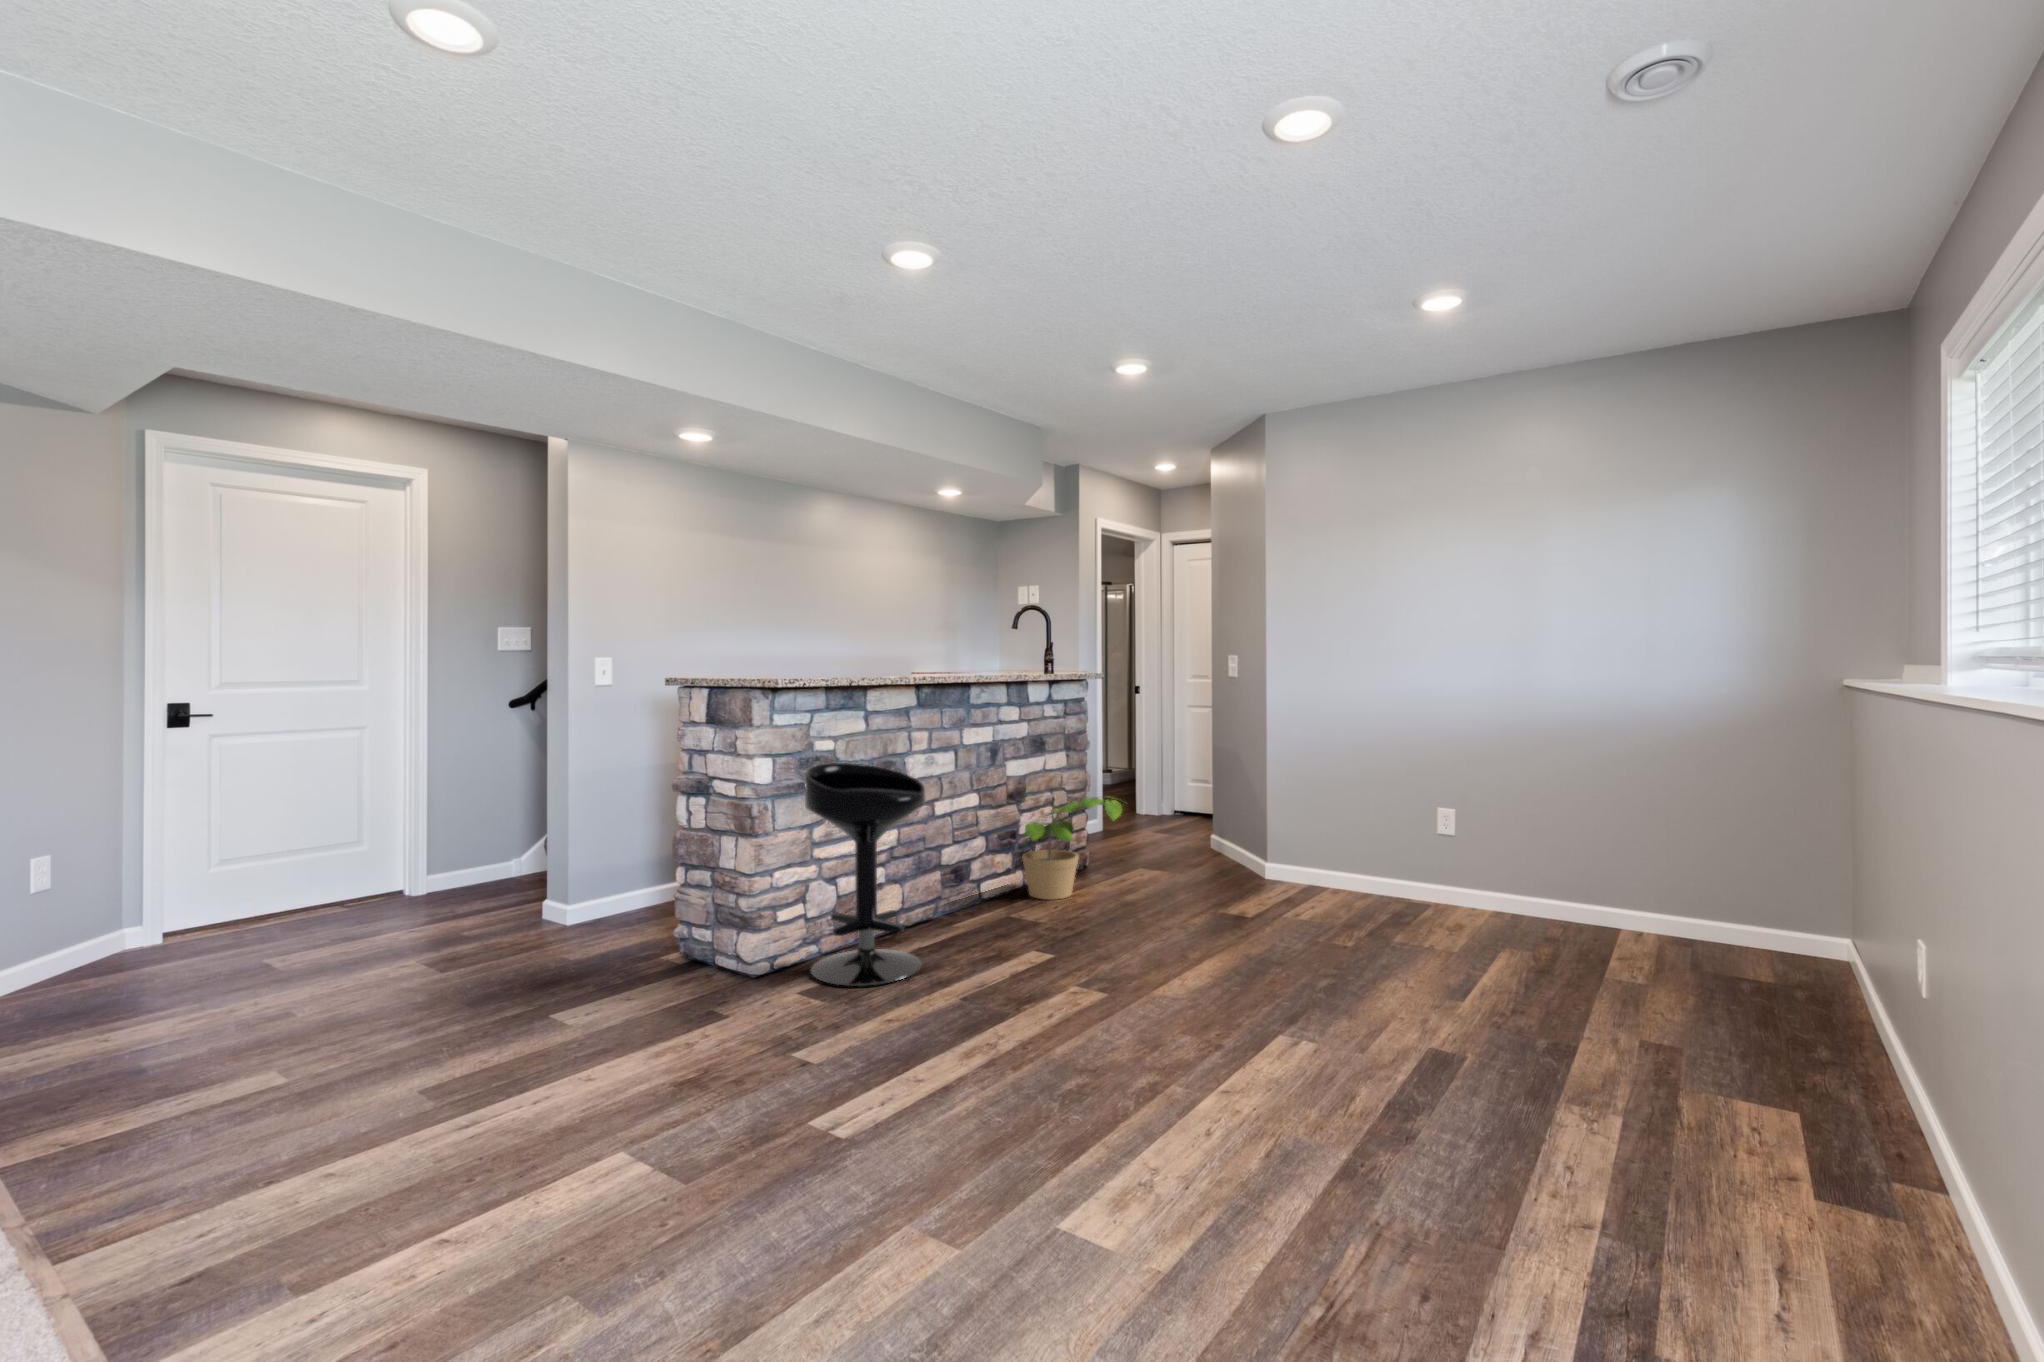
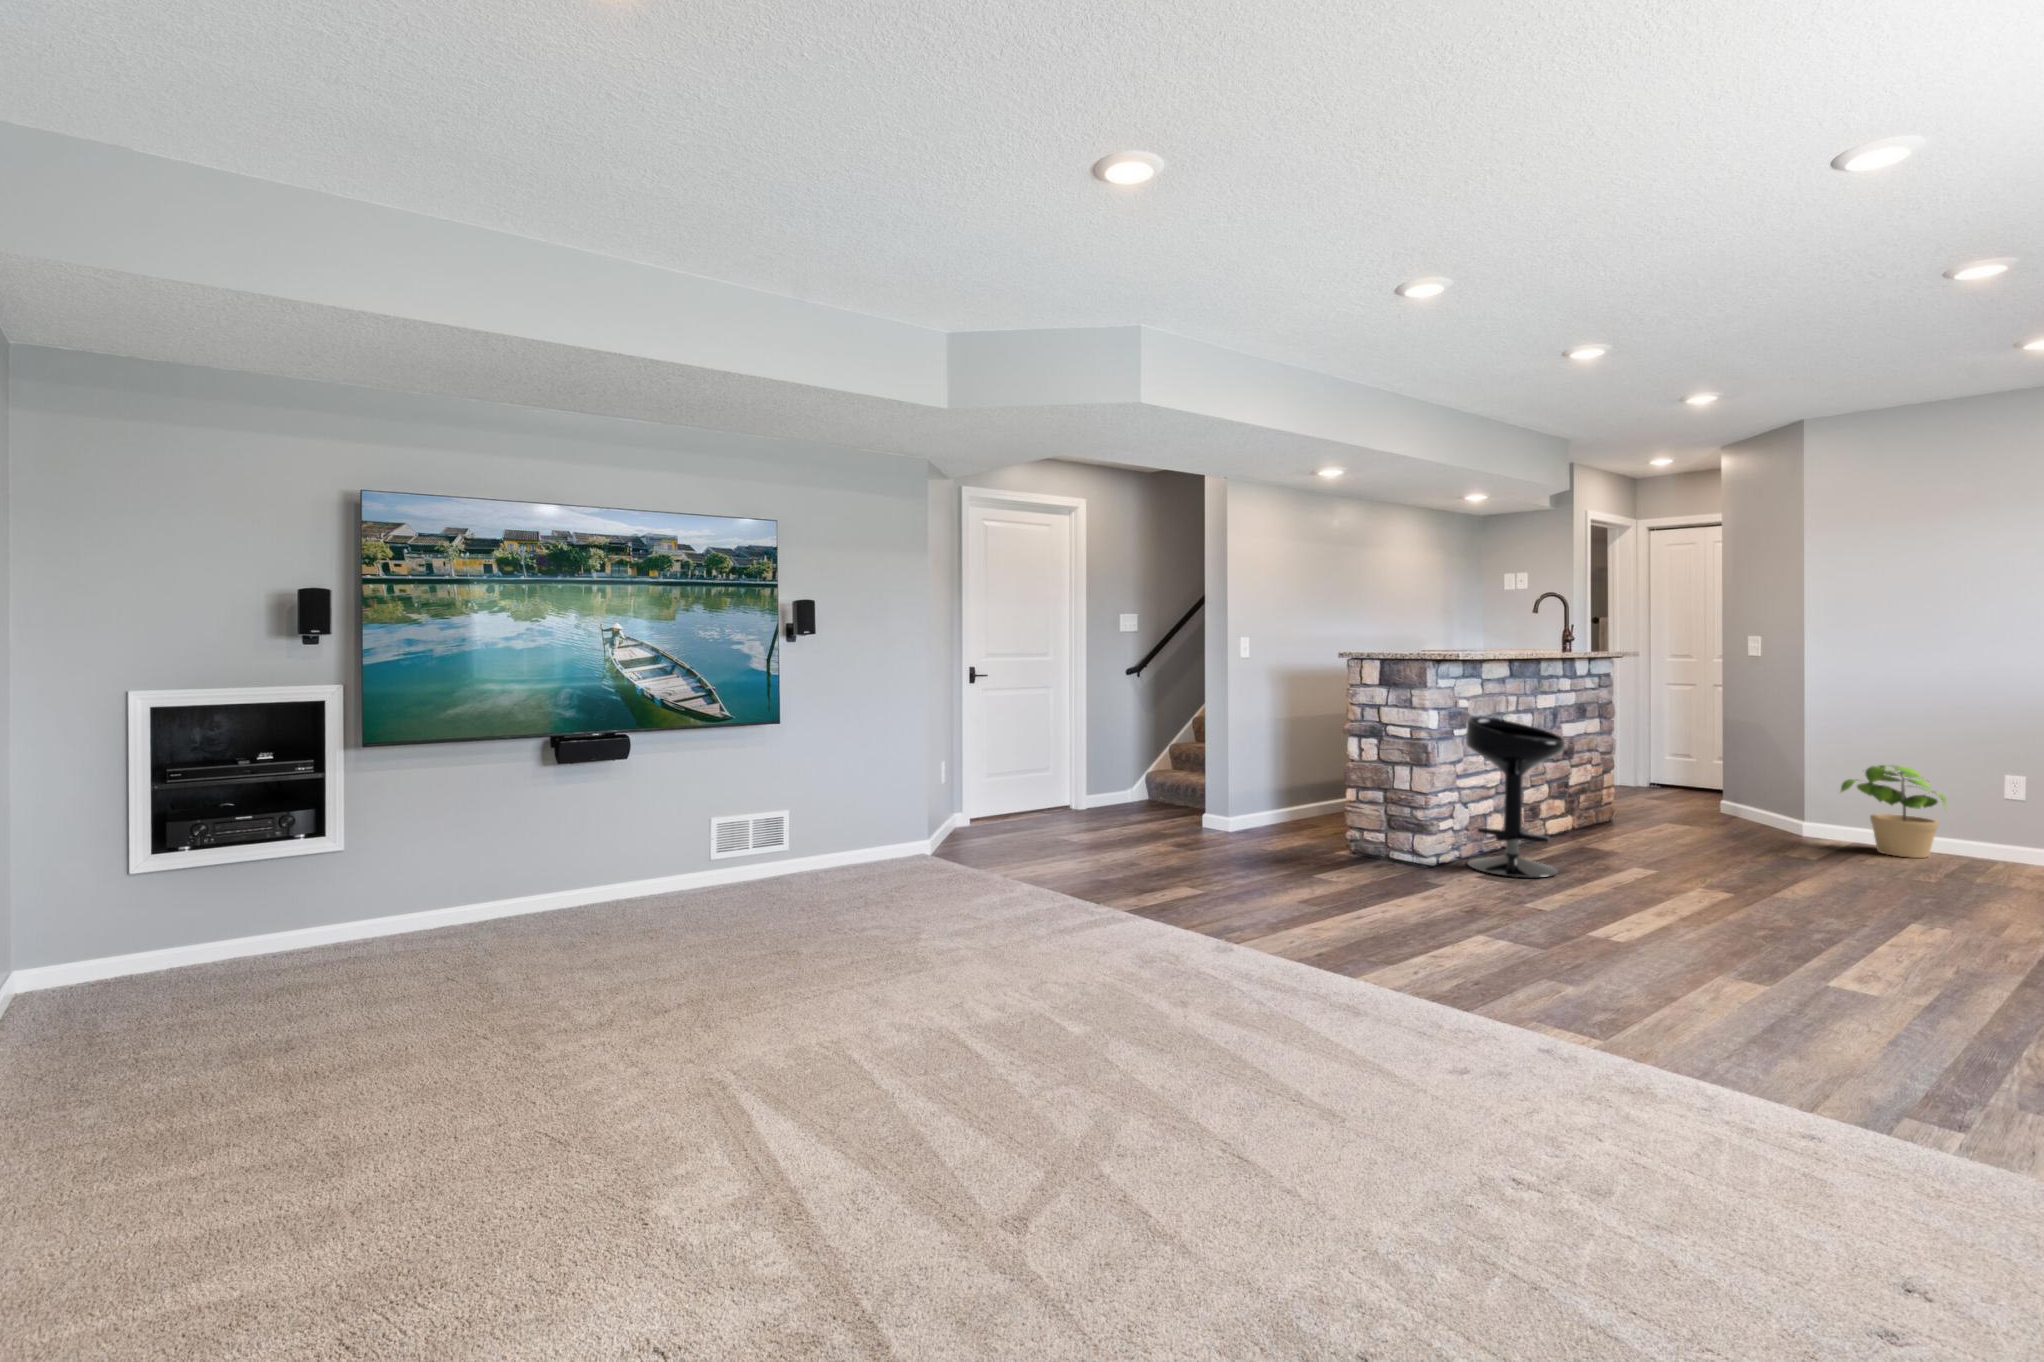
potted plant: present [1022,798,1122,900] -> present [1841,765,1946,858]

